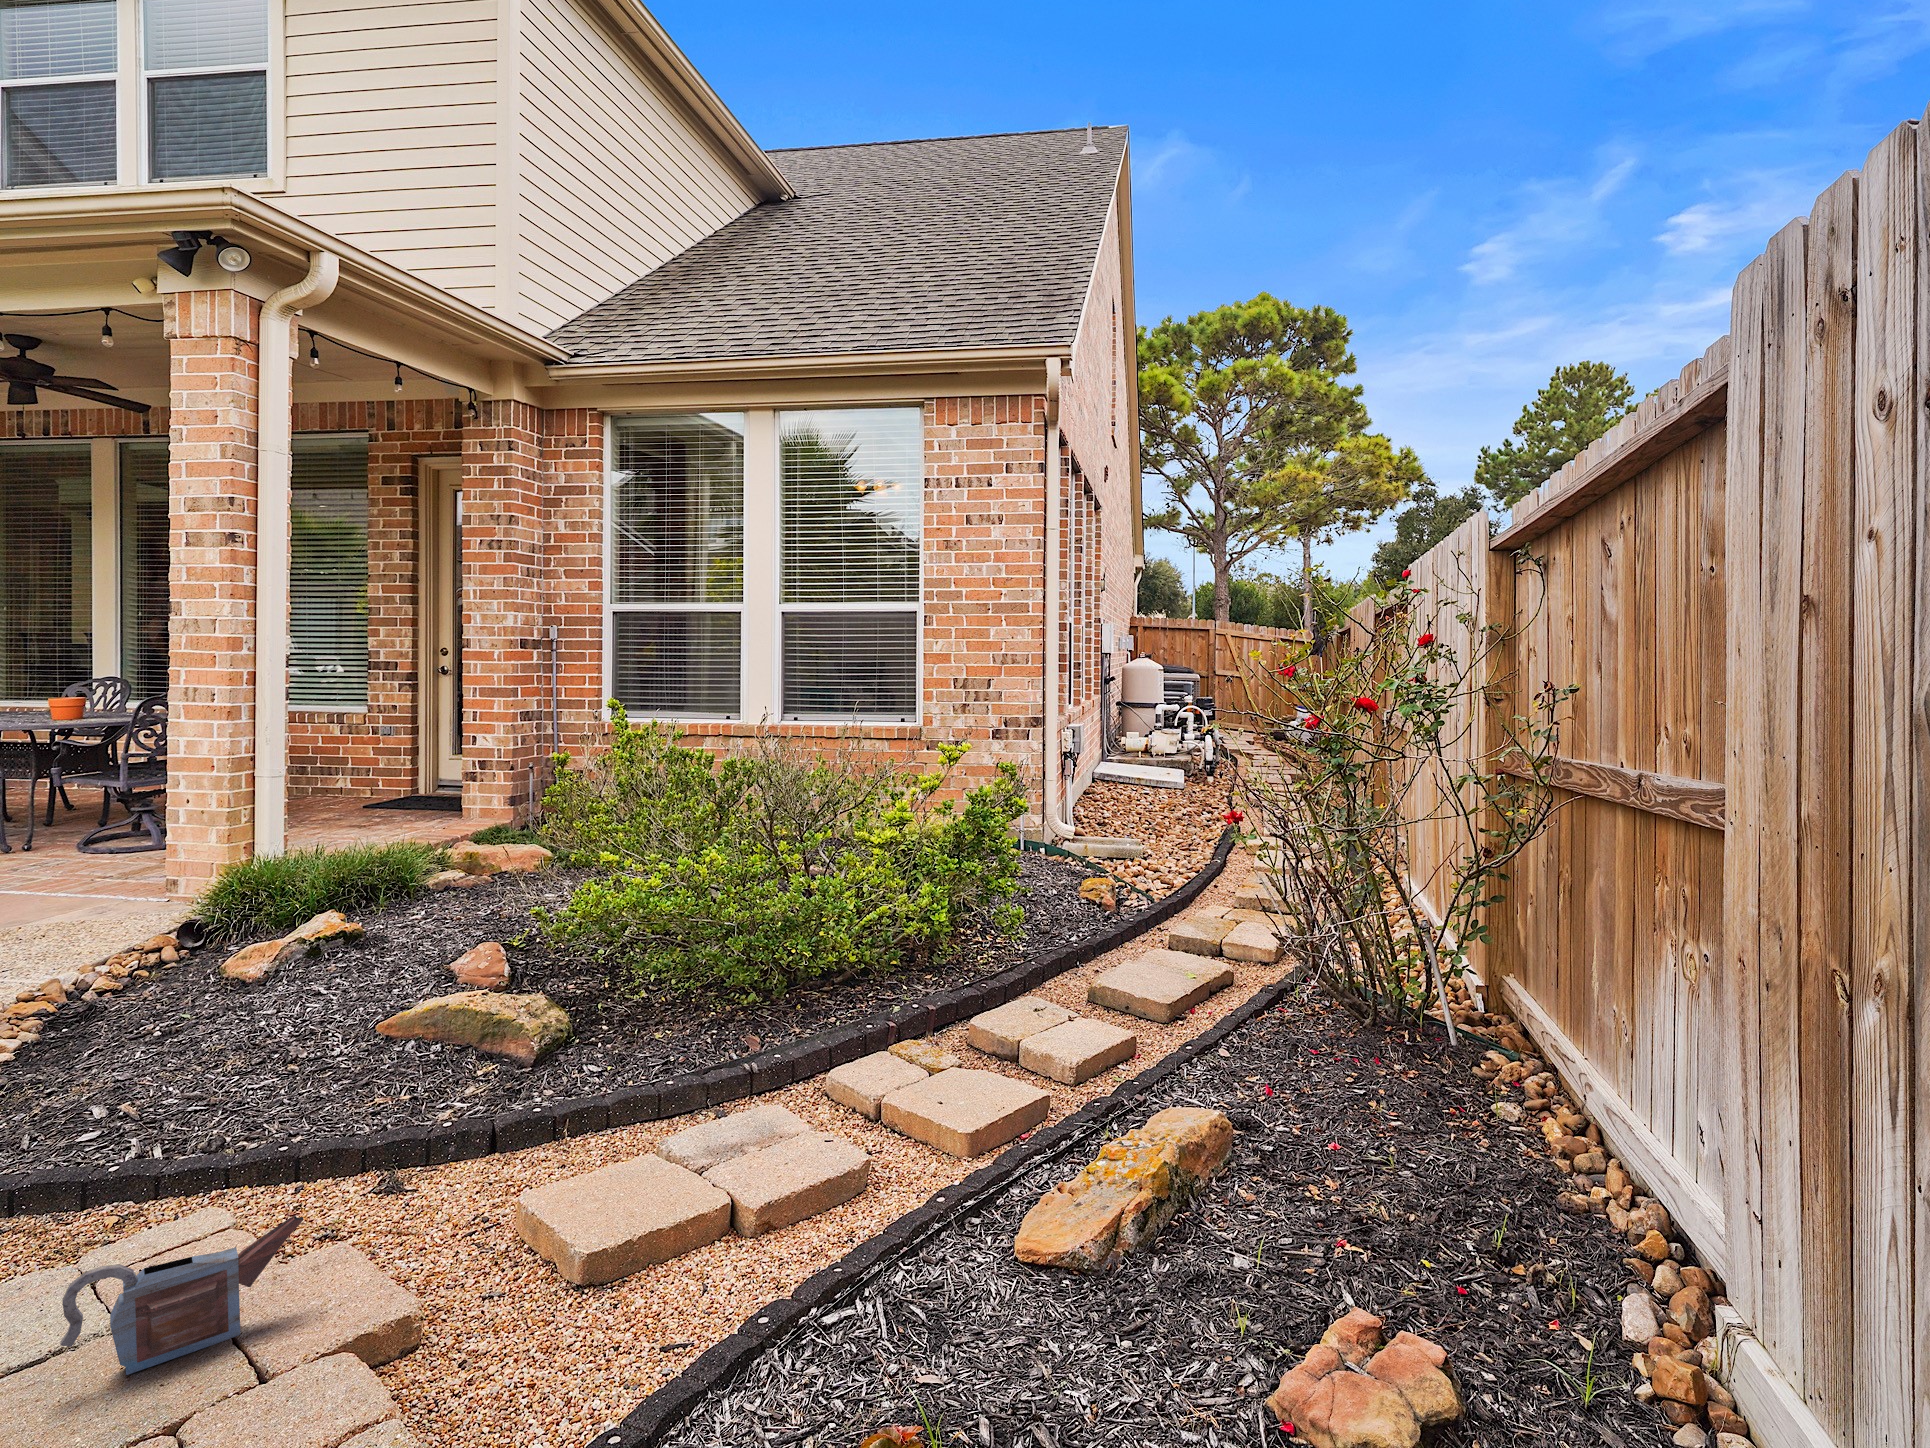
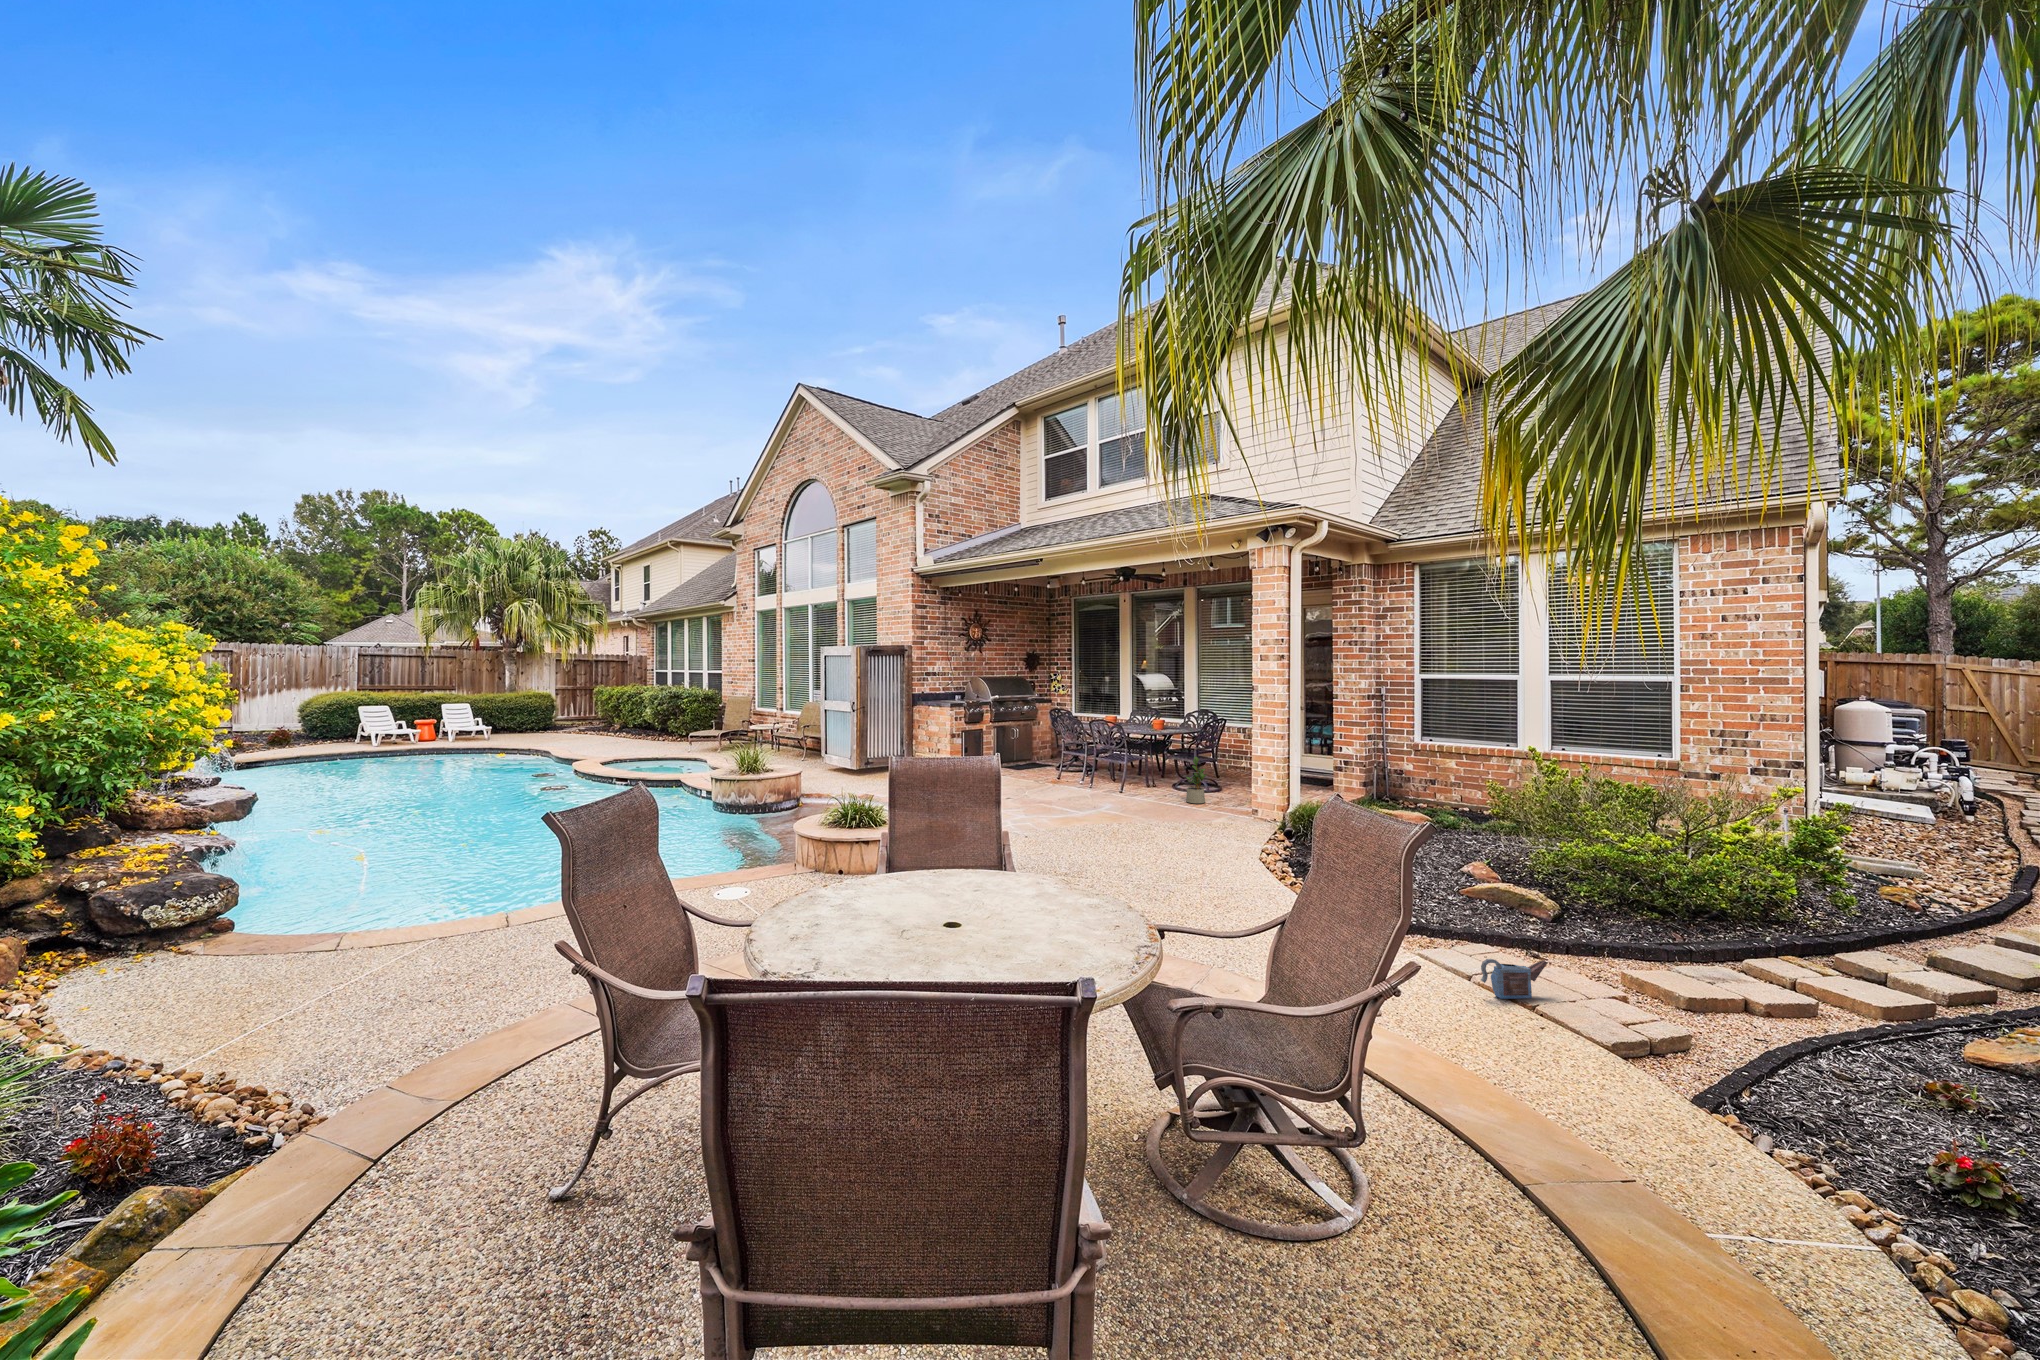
potted plant: none [50,773,114,879] -> present [1186,756,1207,803]

